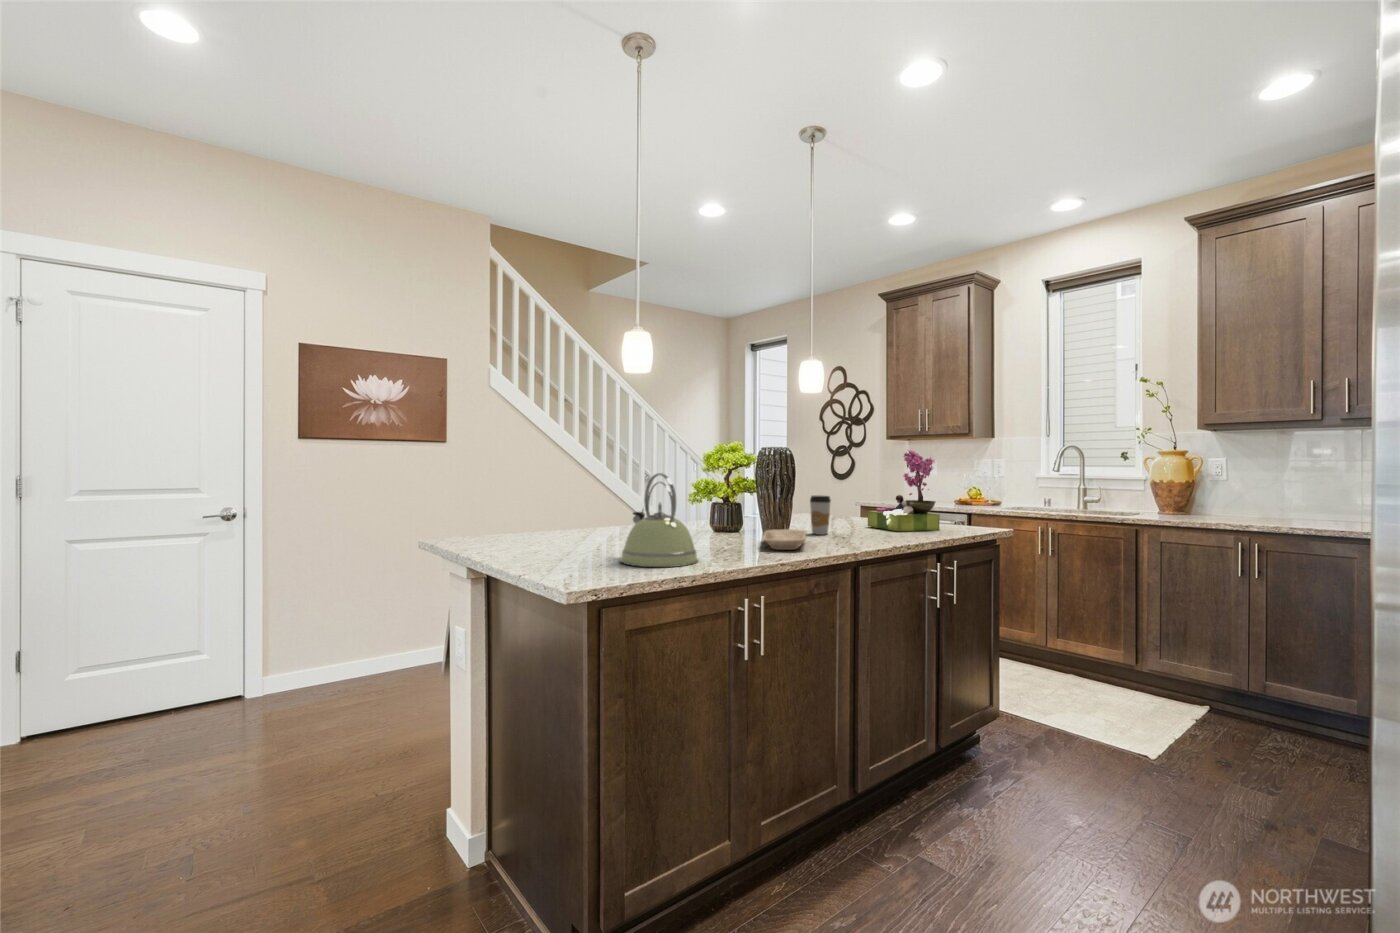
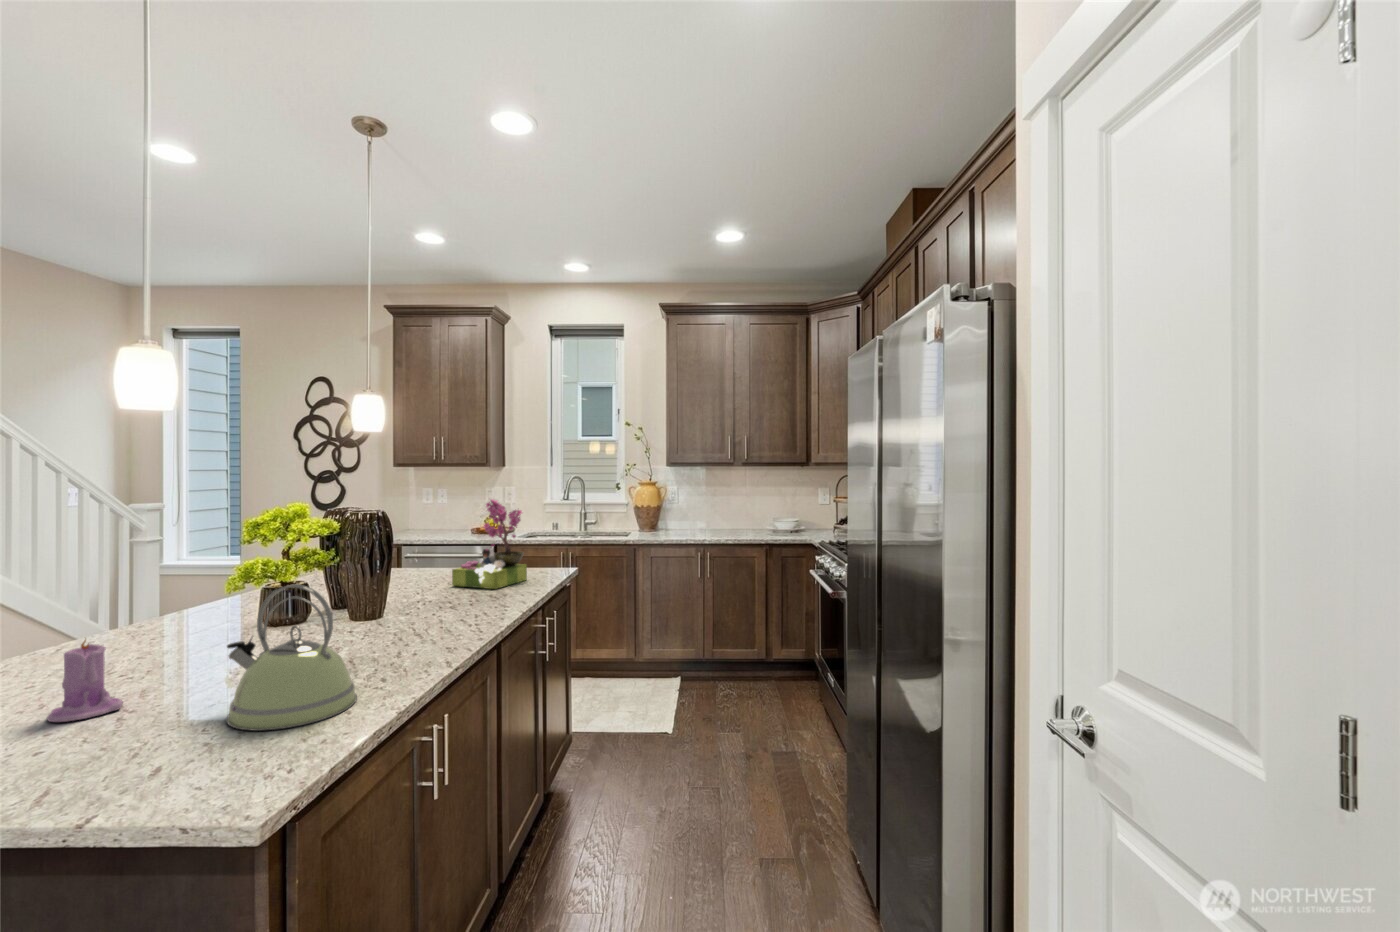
coffee cup: present [810,496,831,535] -> none [407,563,434,610]
candle: none [568,502,602,548] -> present [47,639,123,722]
tray: present [763,529,807,550] -> none [376,612,454,647]

